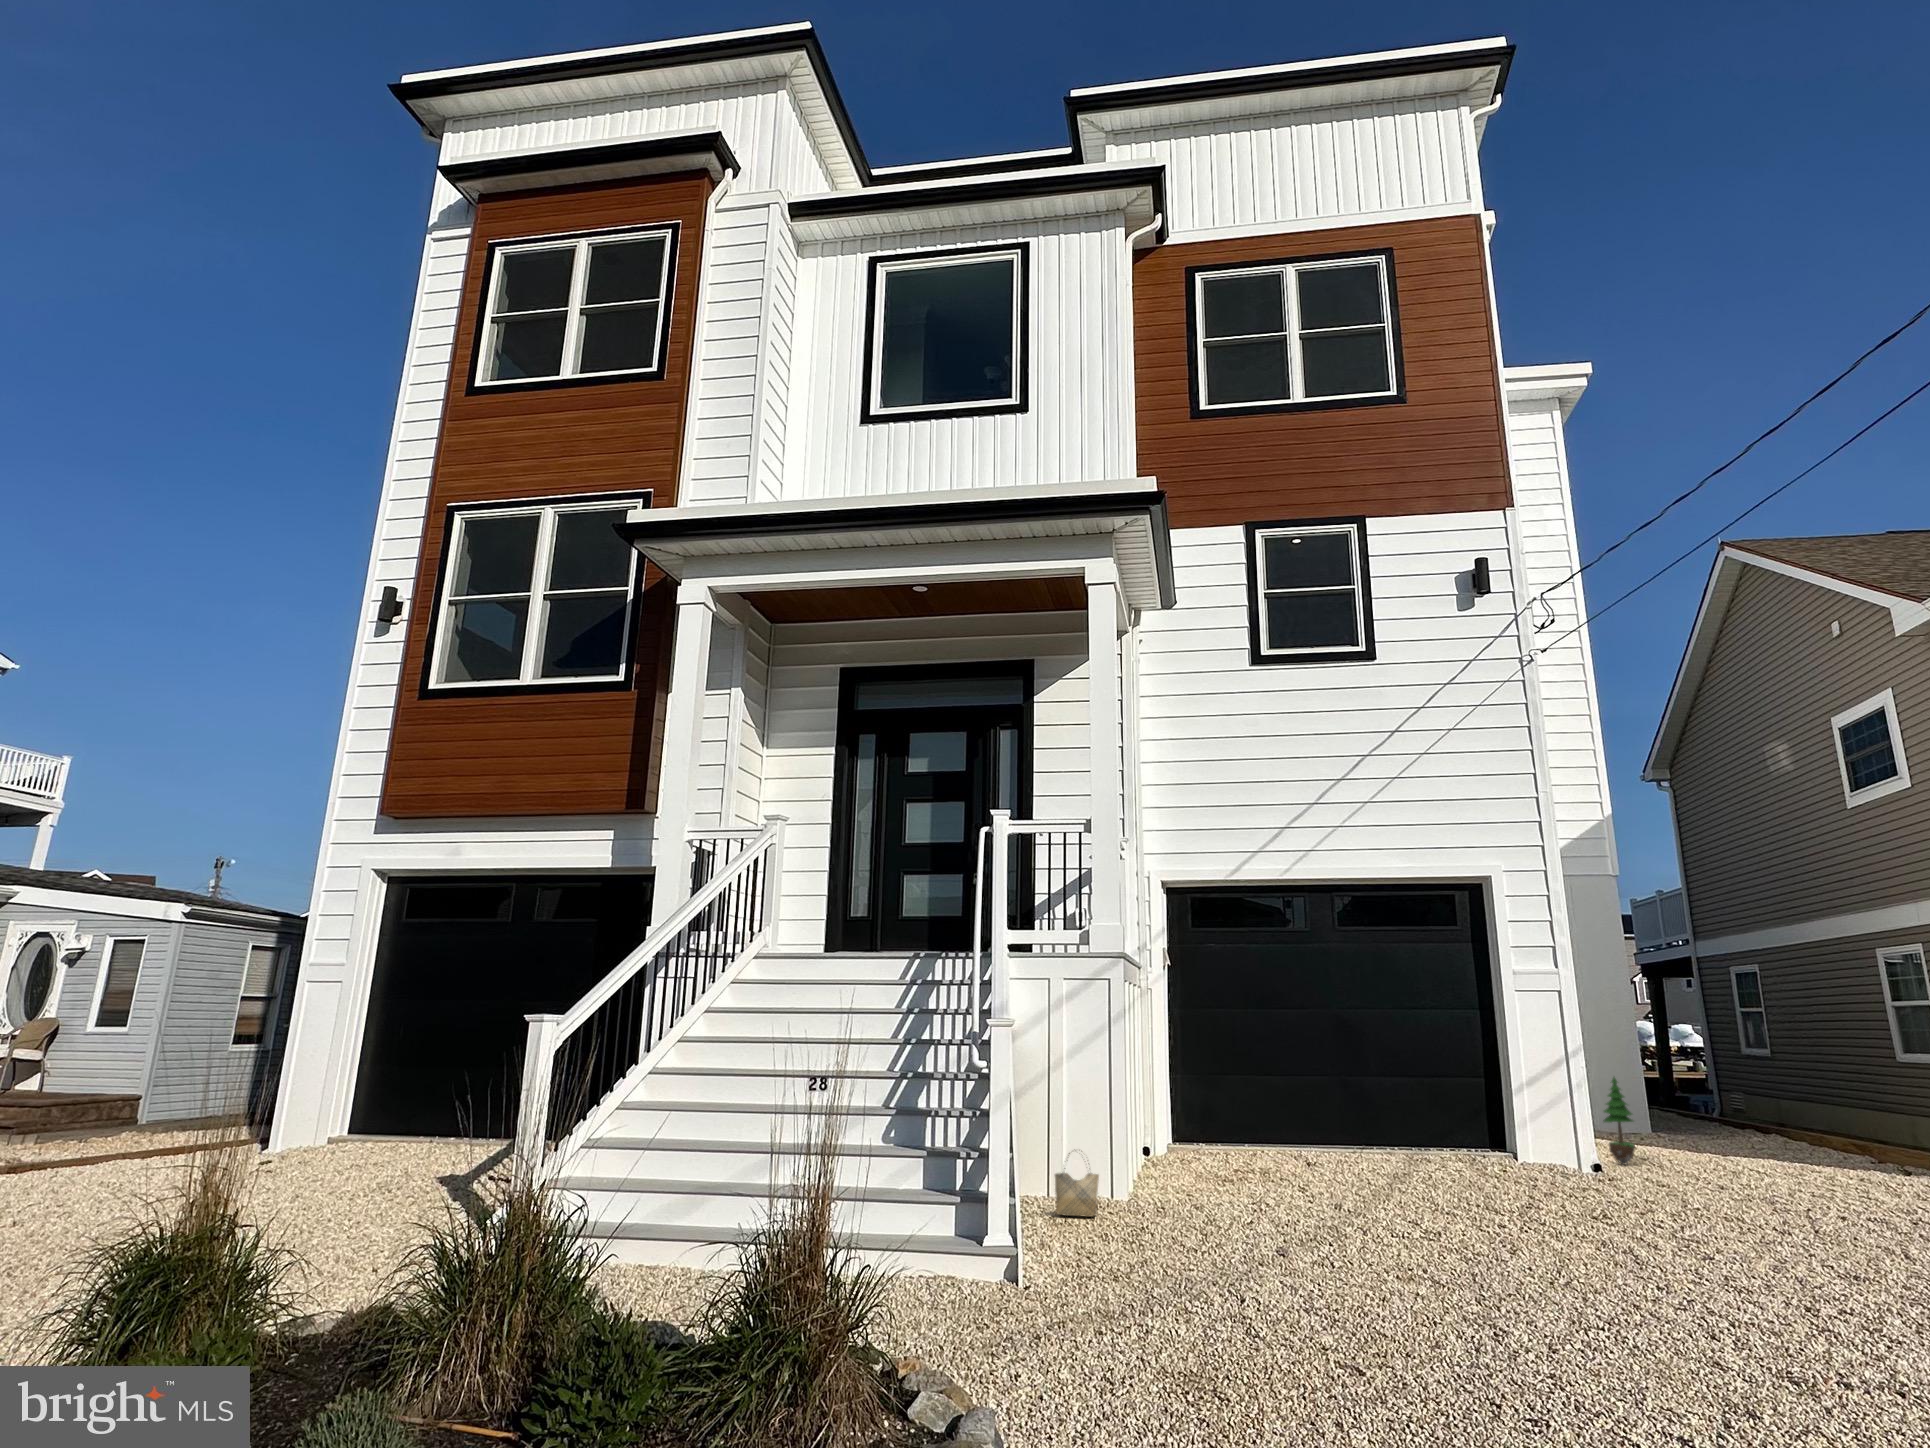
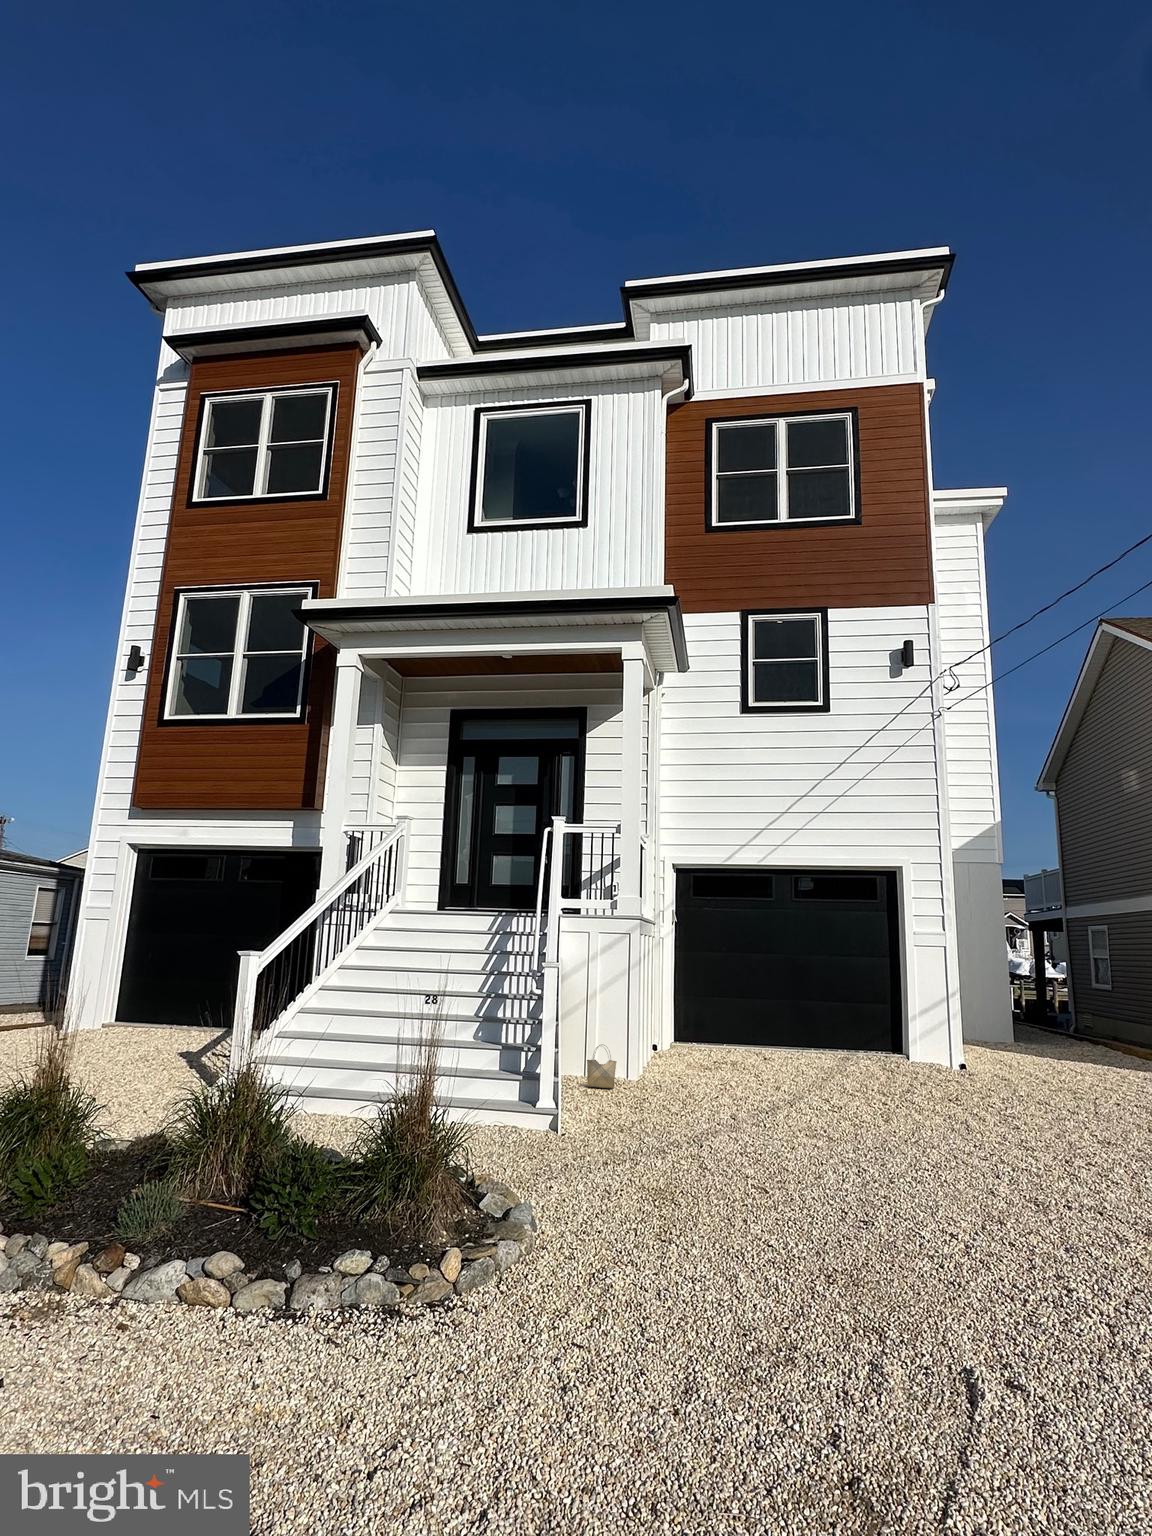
potted tree: present [1603,1077,1635,1164] -> none [963,1003,985,1063]

